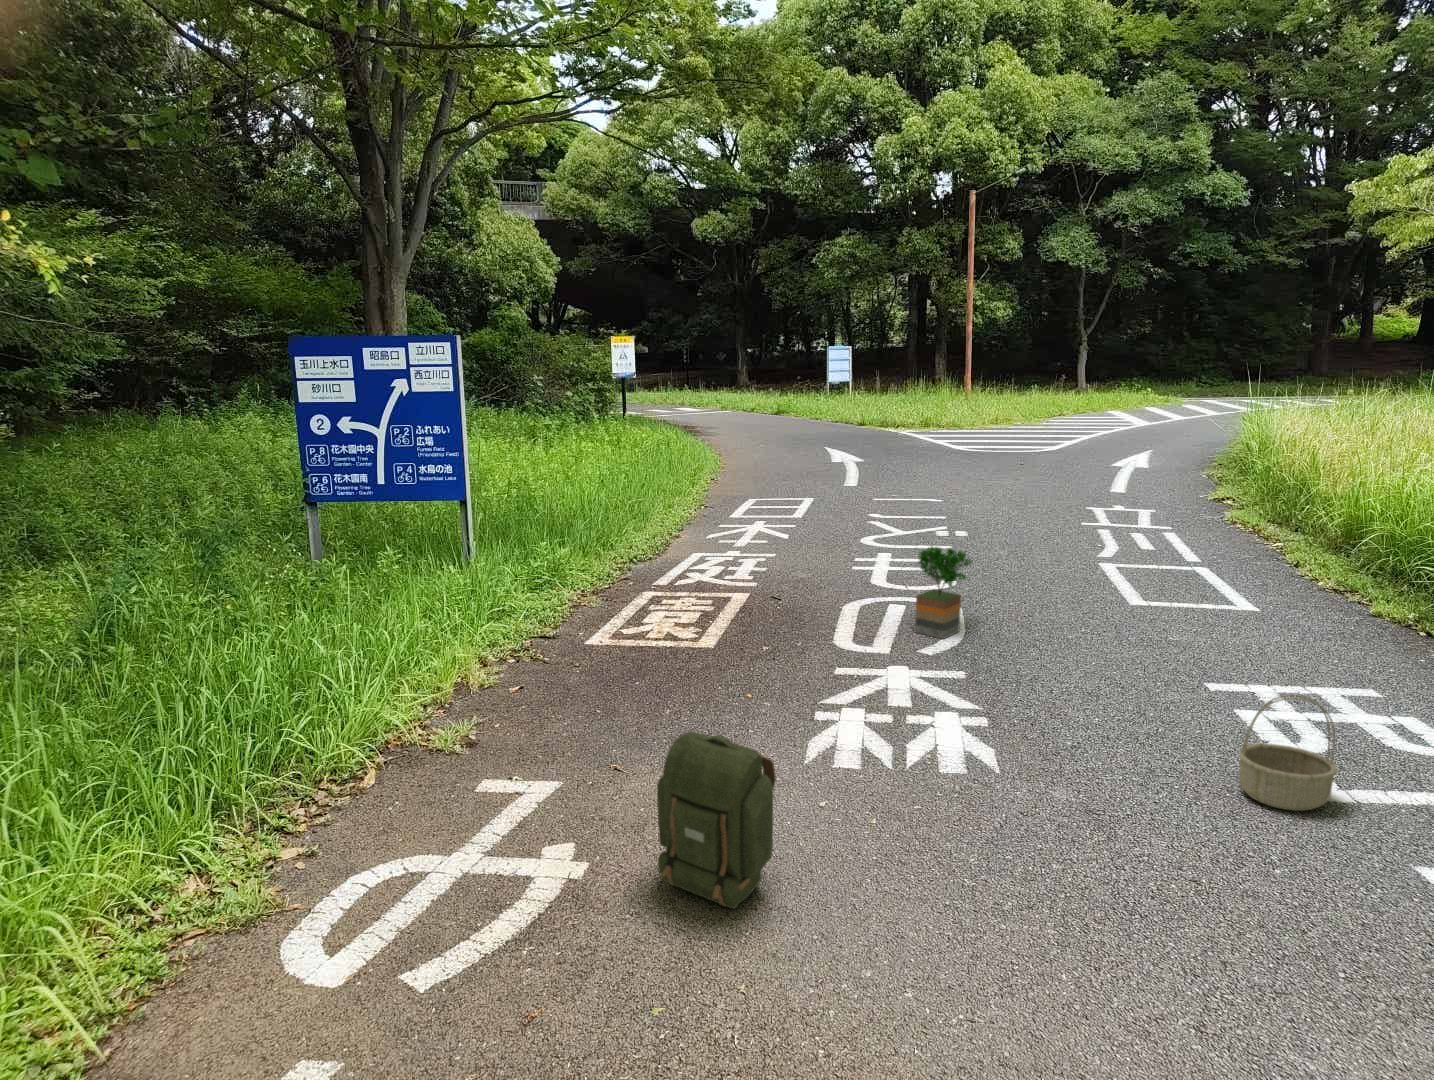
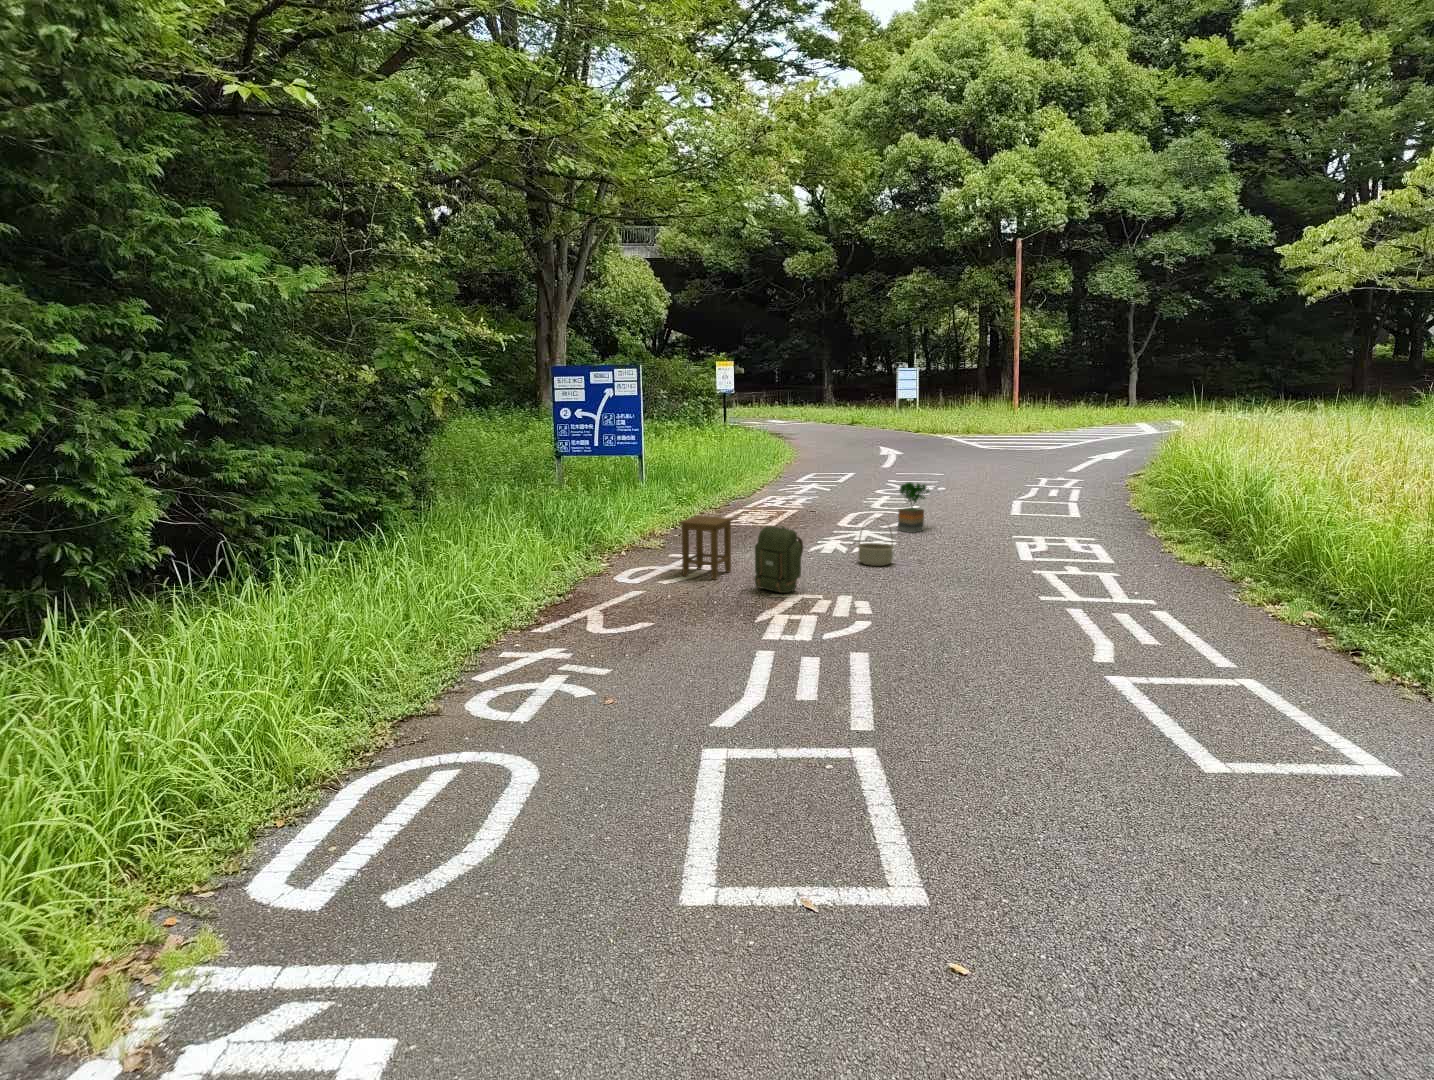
stool: none [478,672,608,837] -> present [680,516,733,580]
basket: present [1239,694,1337,811] -> present [858,518,894,566]

